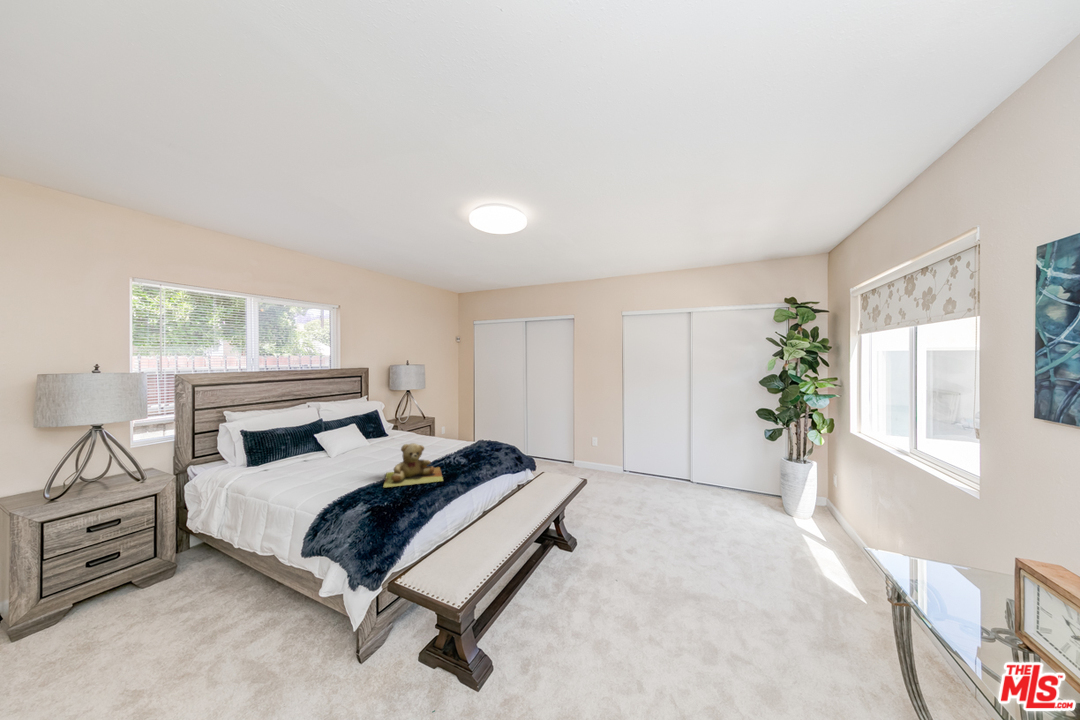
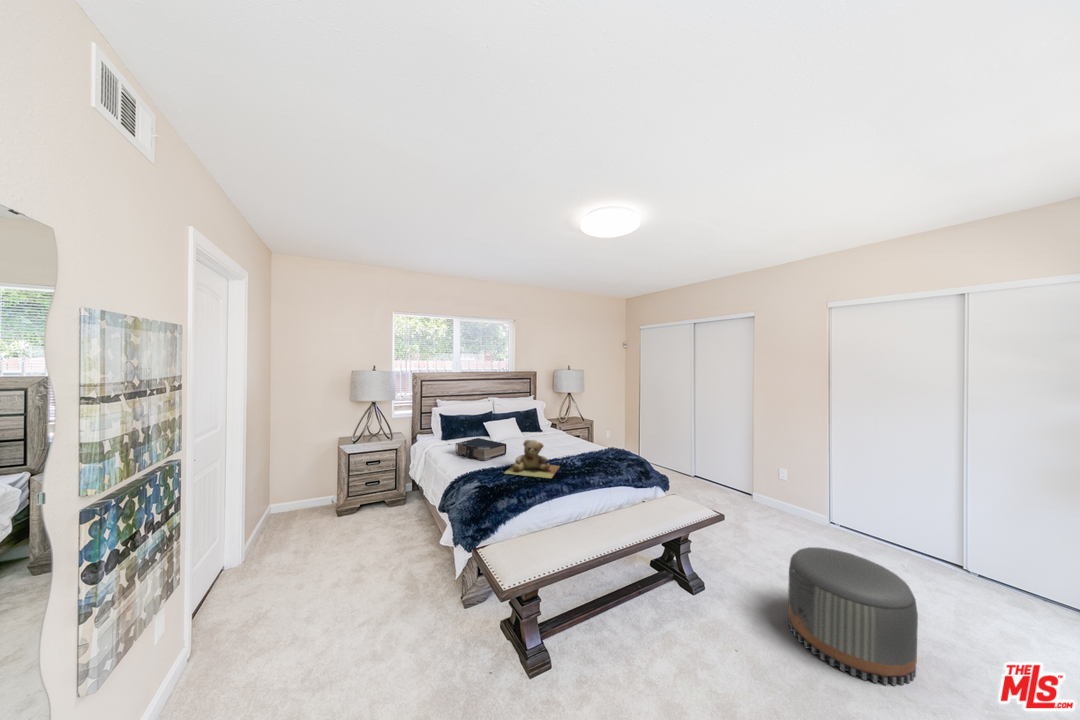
book: none [289,454,363,480] -> present [456,438,506,461]
pouf: none [636,487,709,567] -> present [788,547,918,685]

